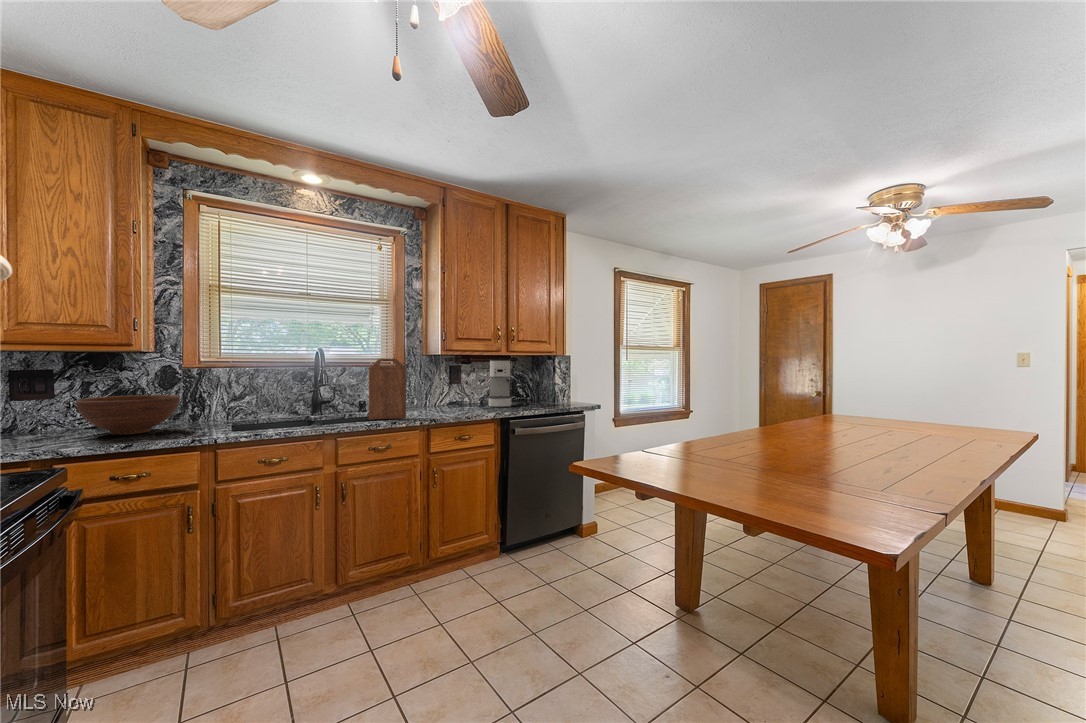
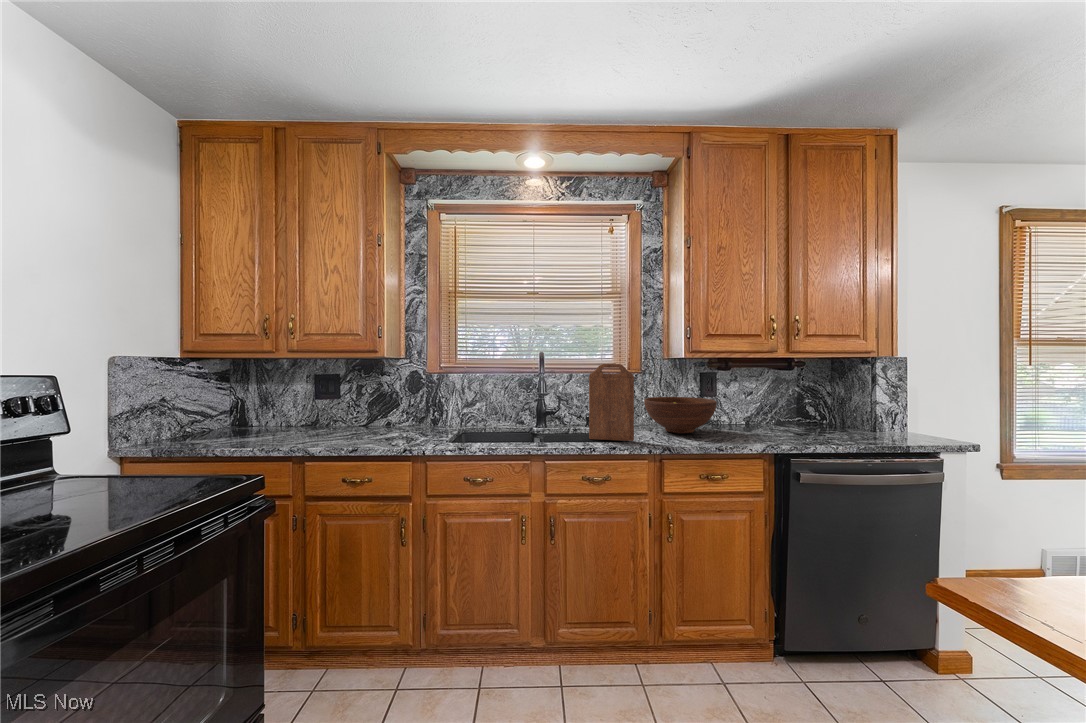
coffee maker: present [488,359,516,407] -> none [757,363,802,434]
fruit bowl: present [76,395,180,435] -> present [644,397,717,434]

